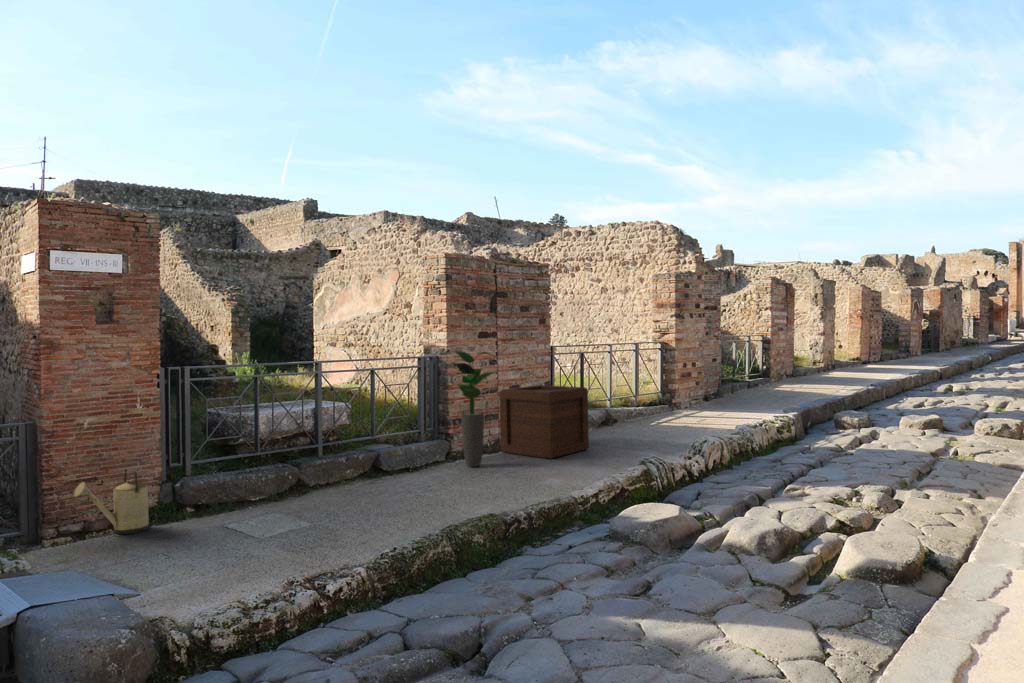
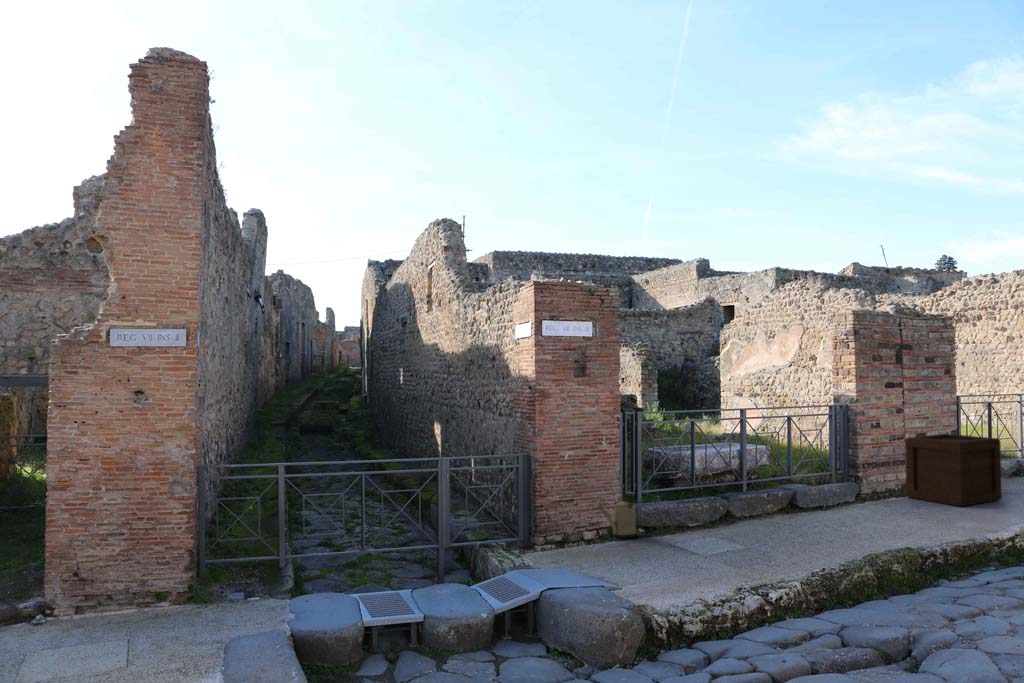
potted plant: present [455,351,495,467] -> none [859,402,906,509]

